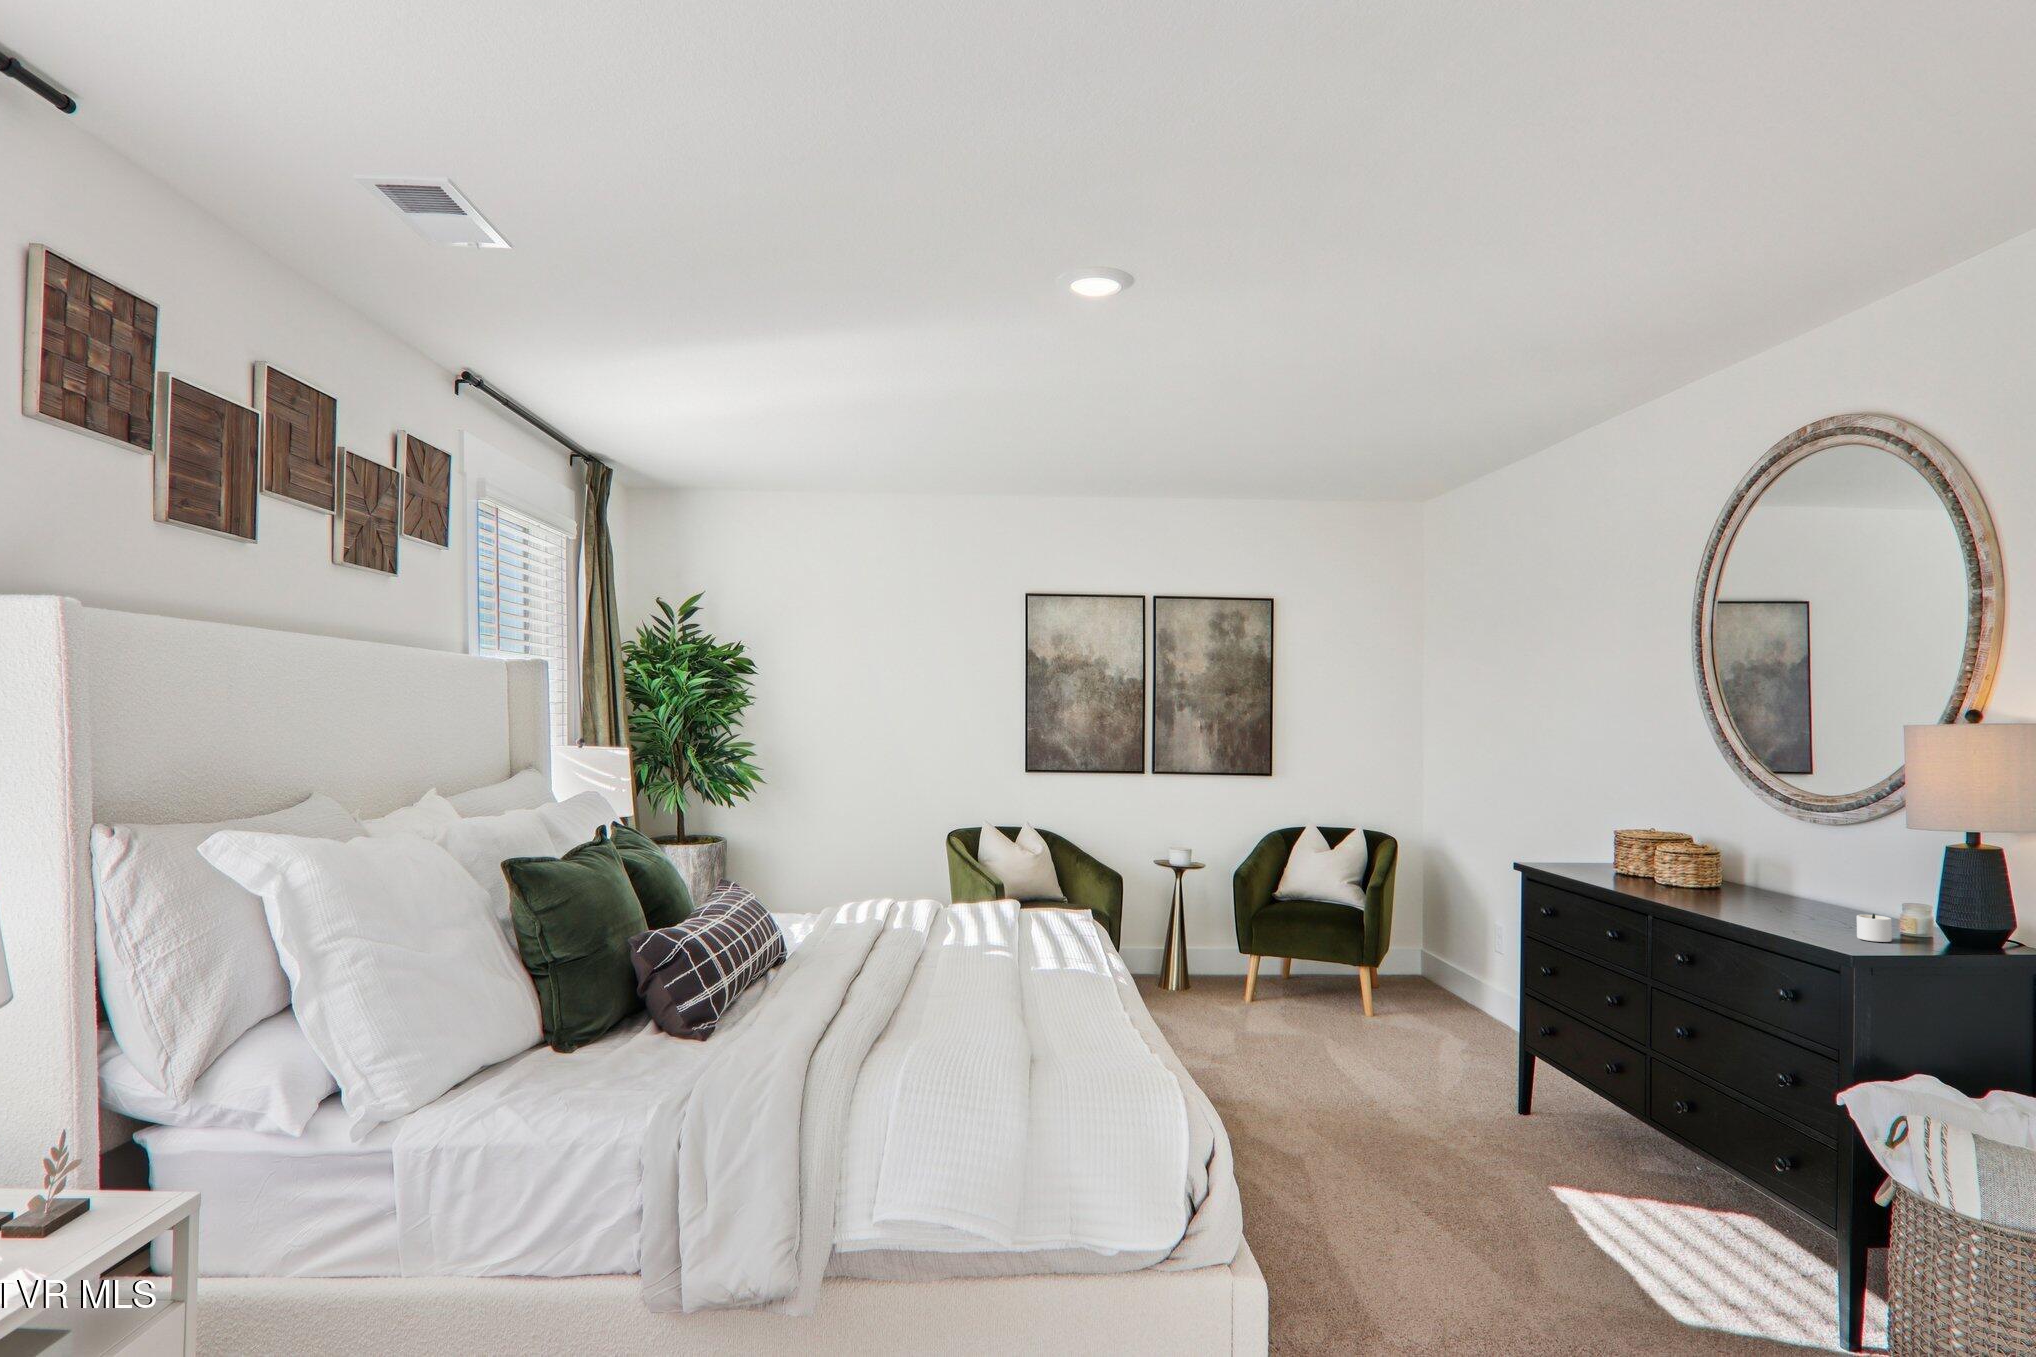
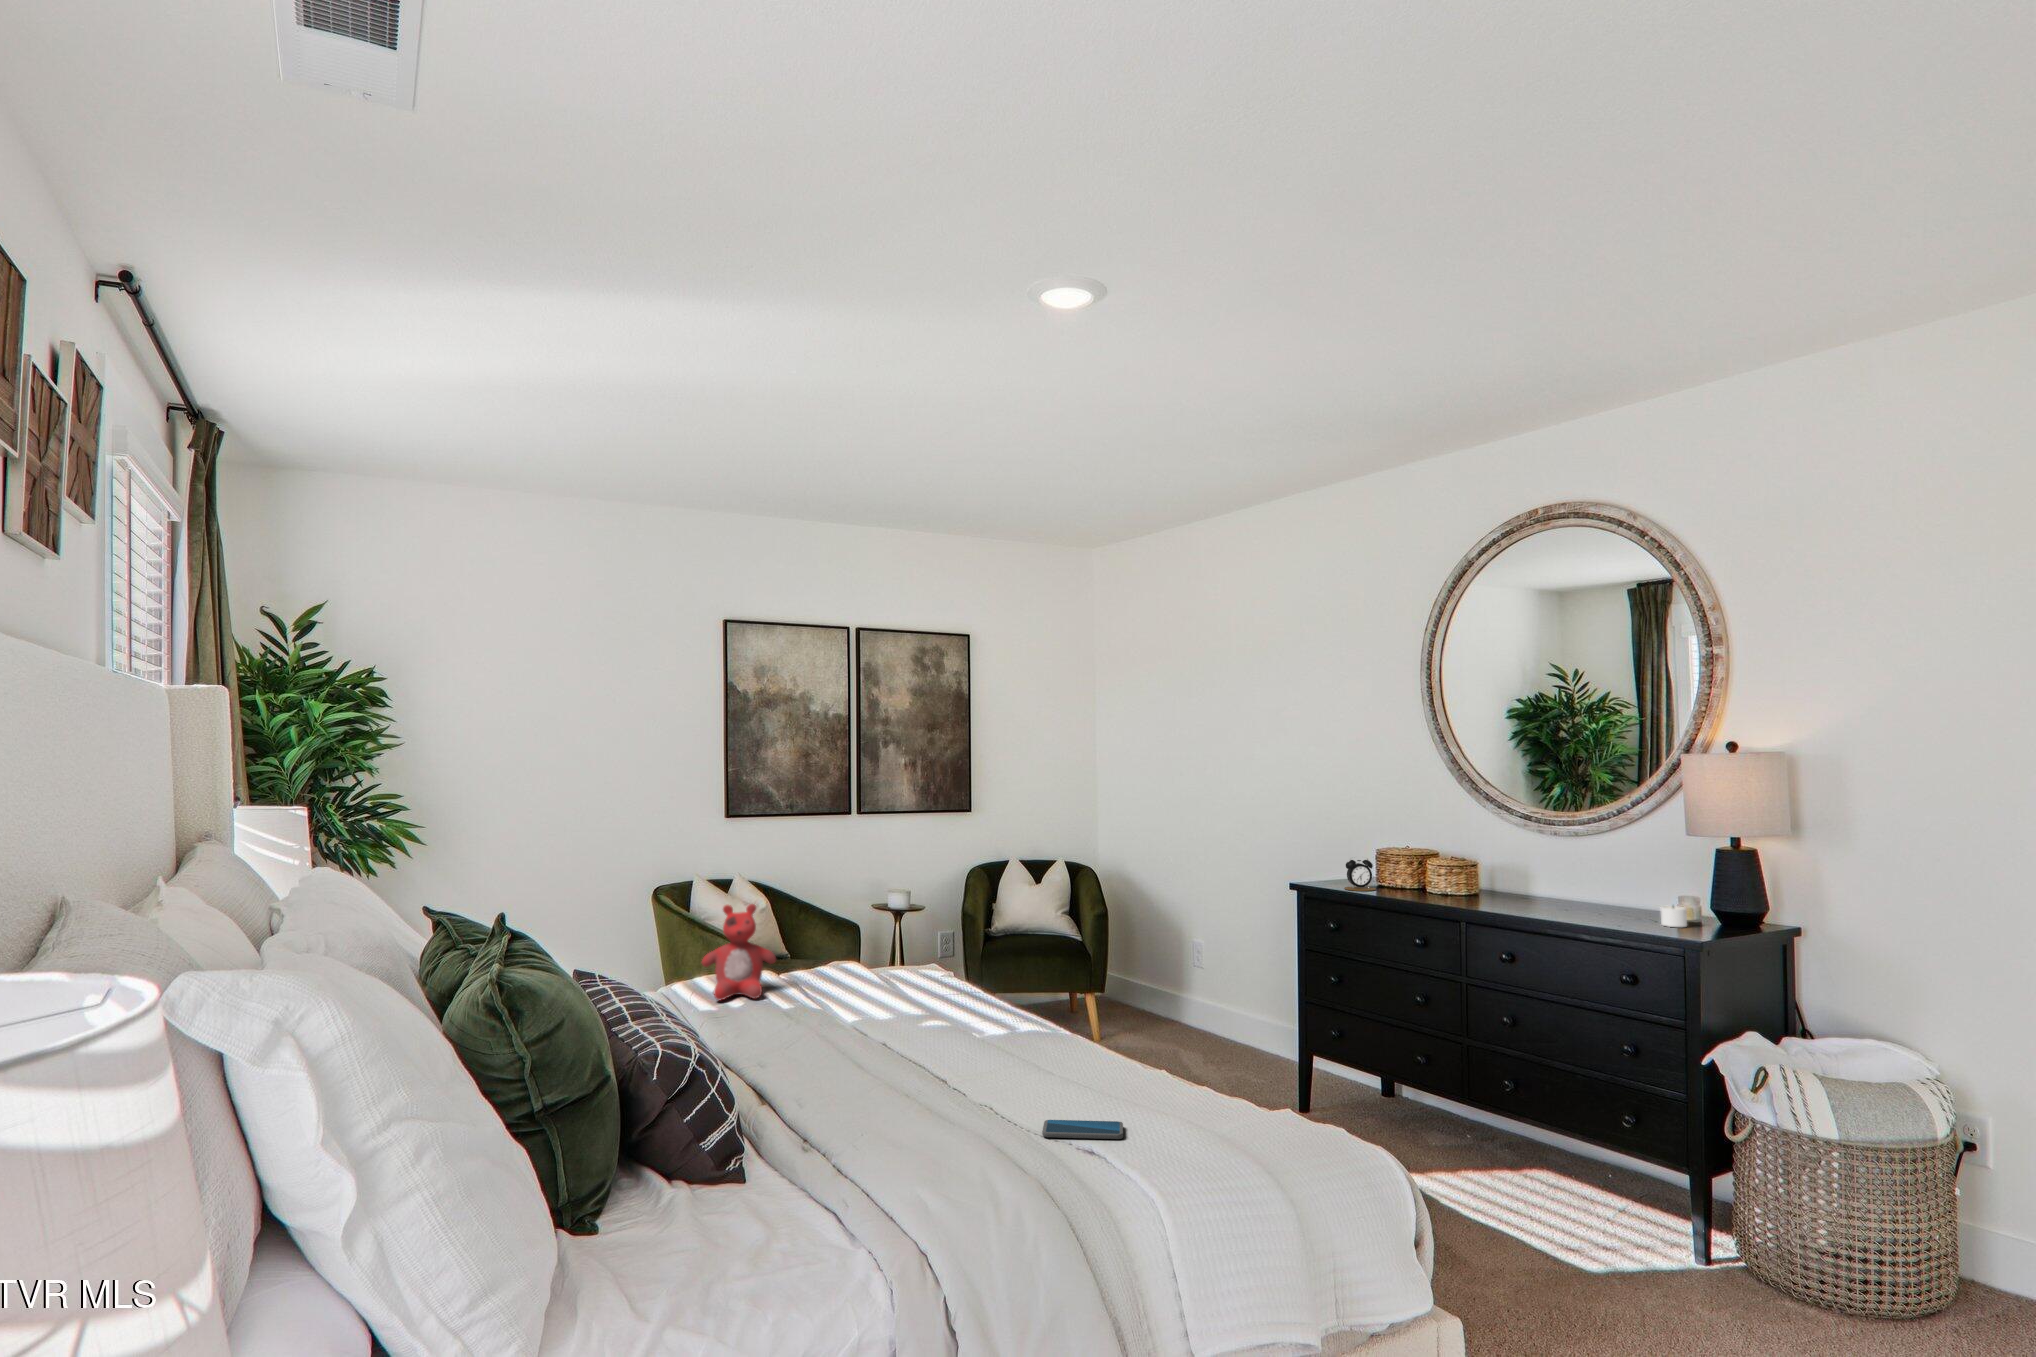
stuffed bear: none [863,838,922,917] -> present [701,904,776,1000]
alarm clock: none [1566,838,1604,876] -> present [1345,857,1376,891]
smartphone: none [928,1024,999,1046] -> present [1042,1120,1123,1139]

